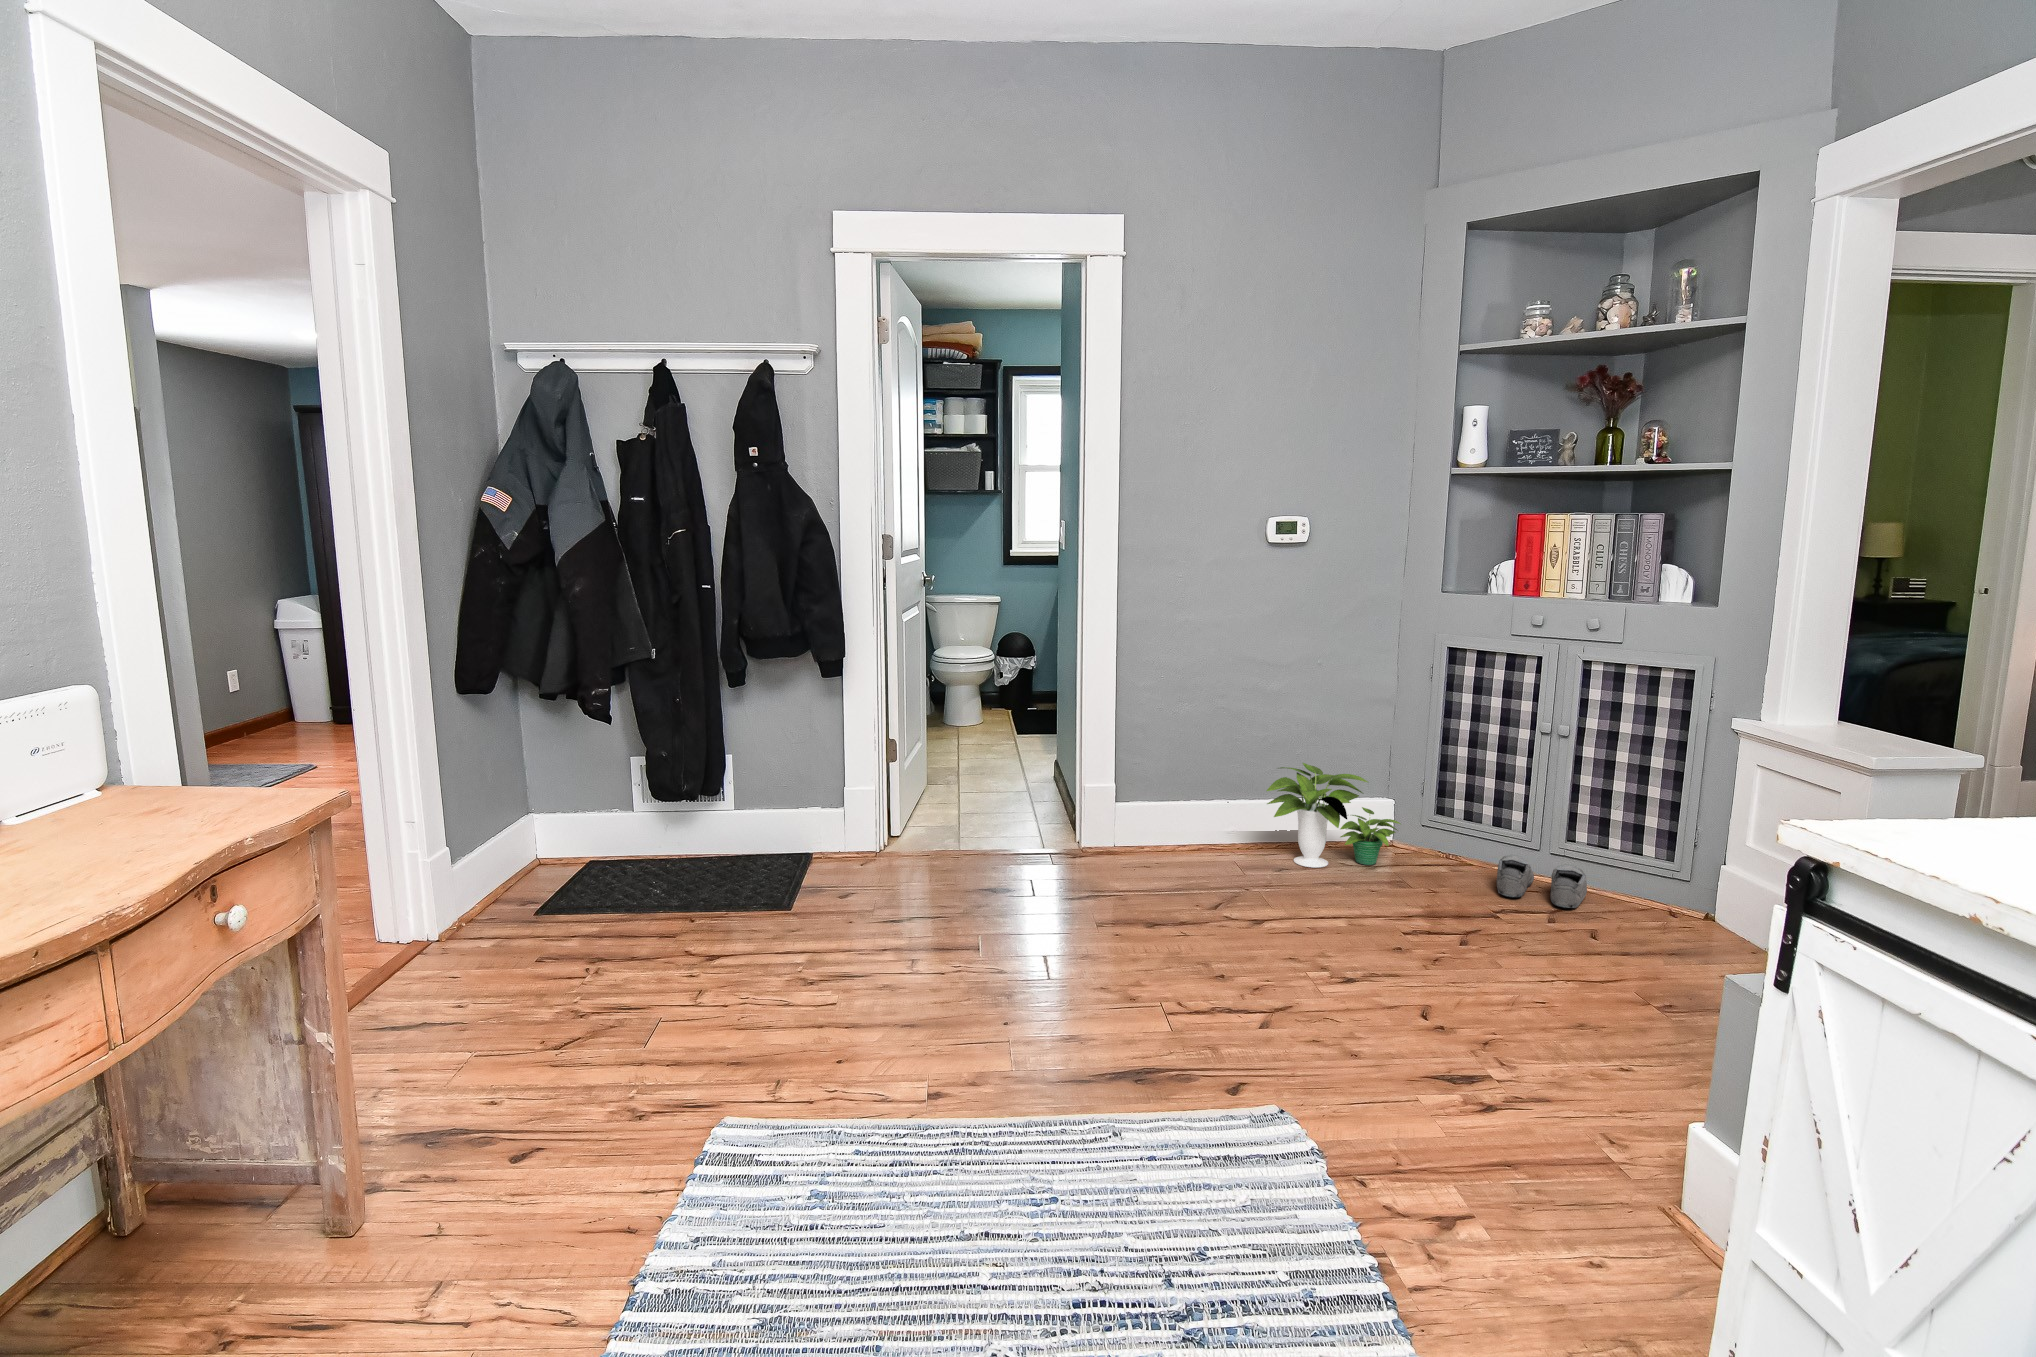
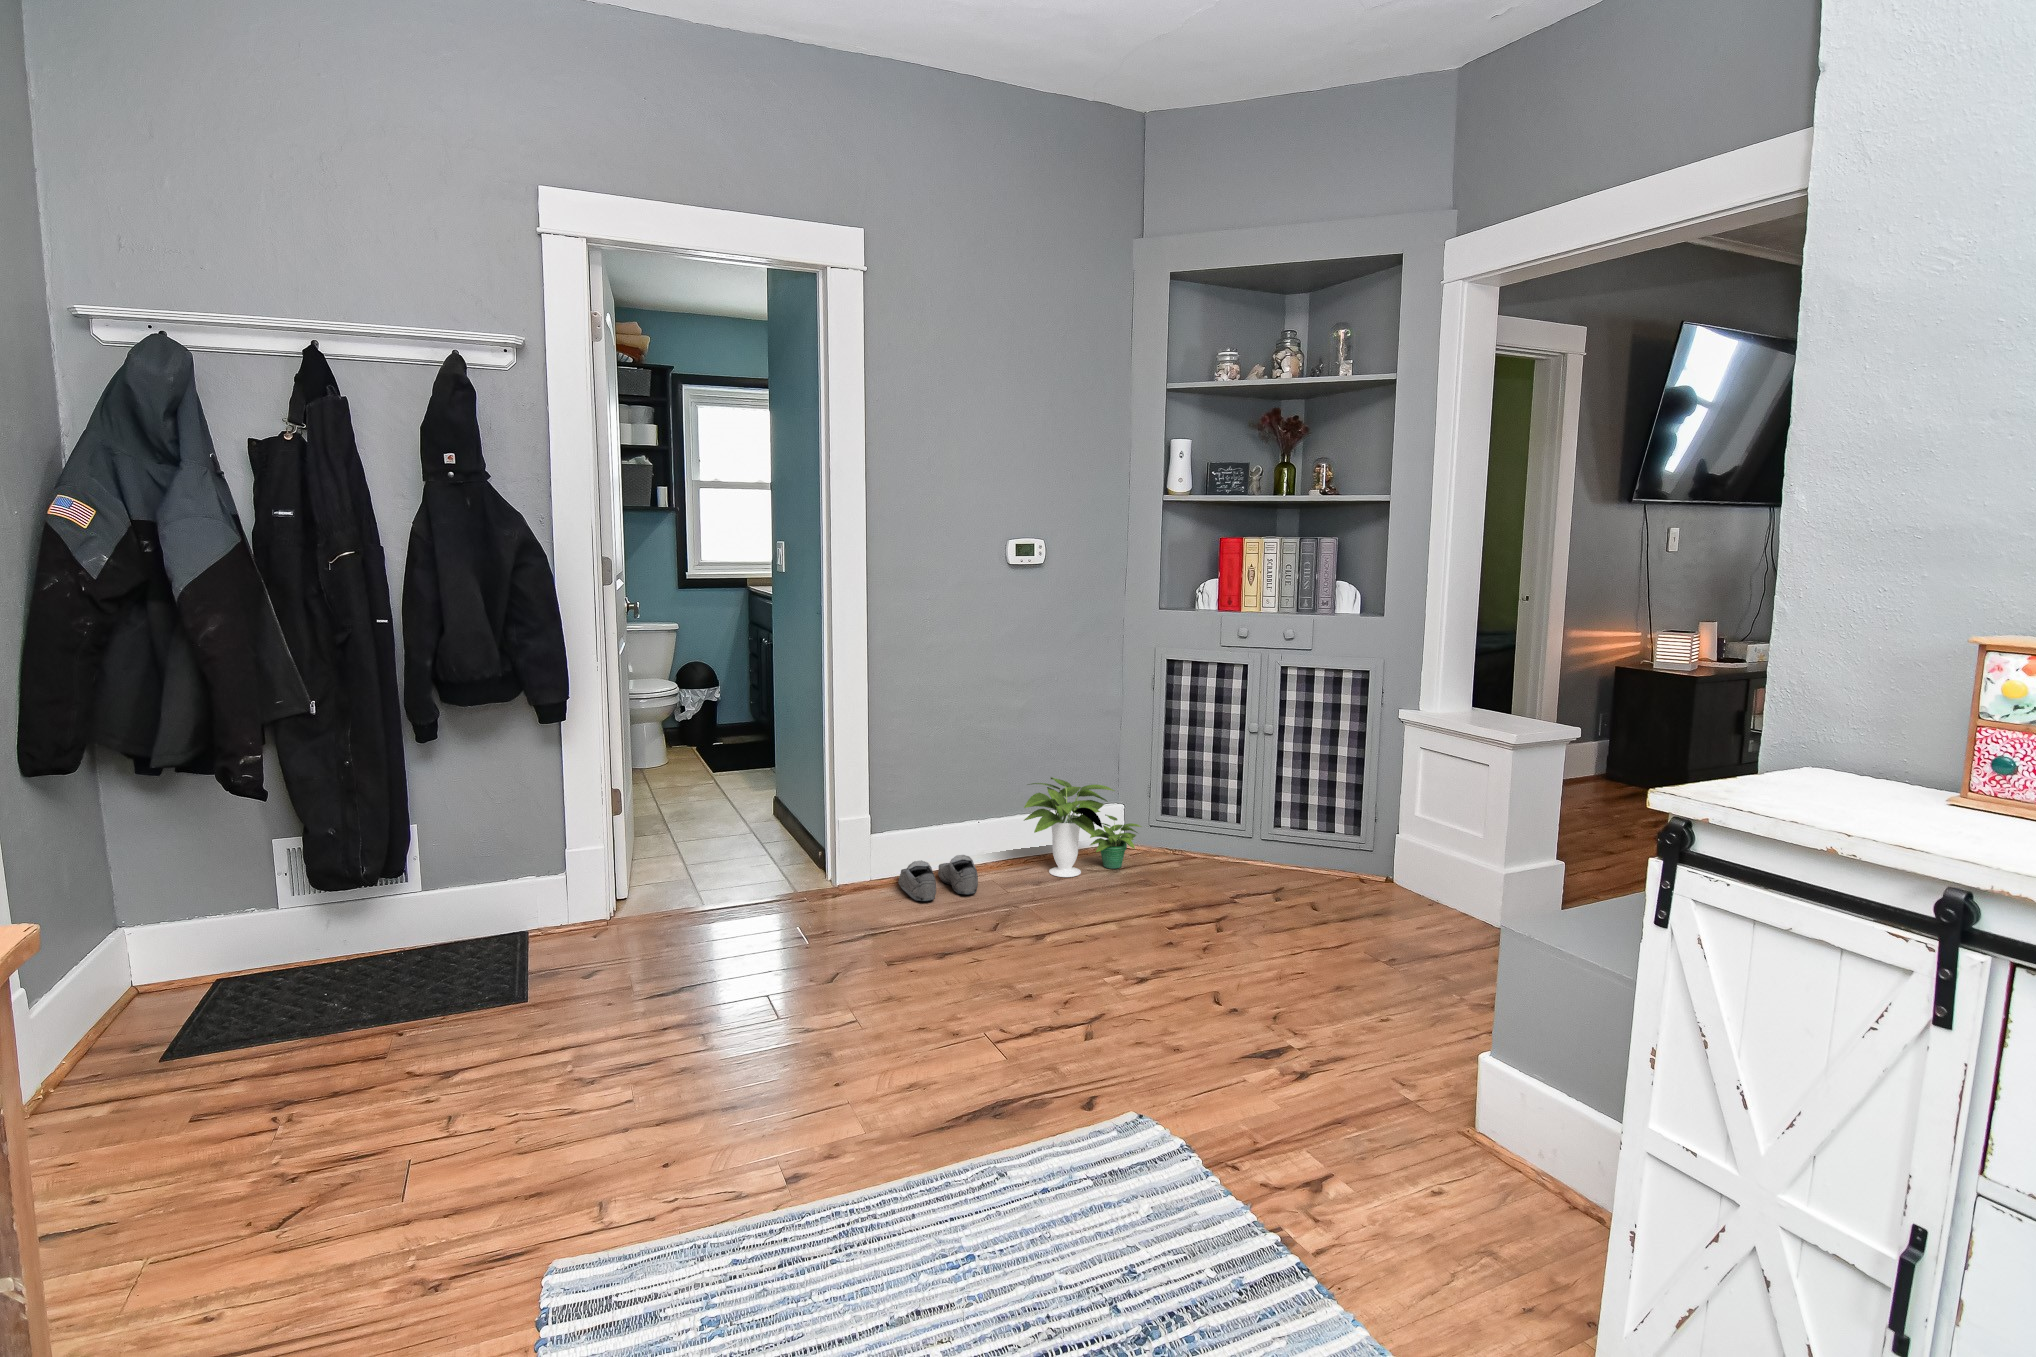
shoe: present [1497,855,1587,908] -> present [898,855,978,901]

